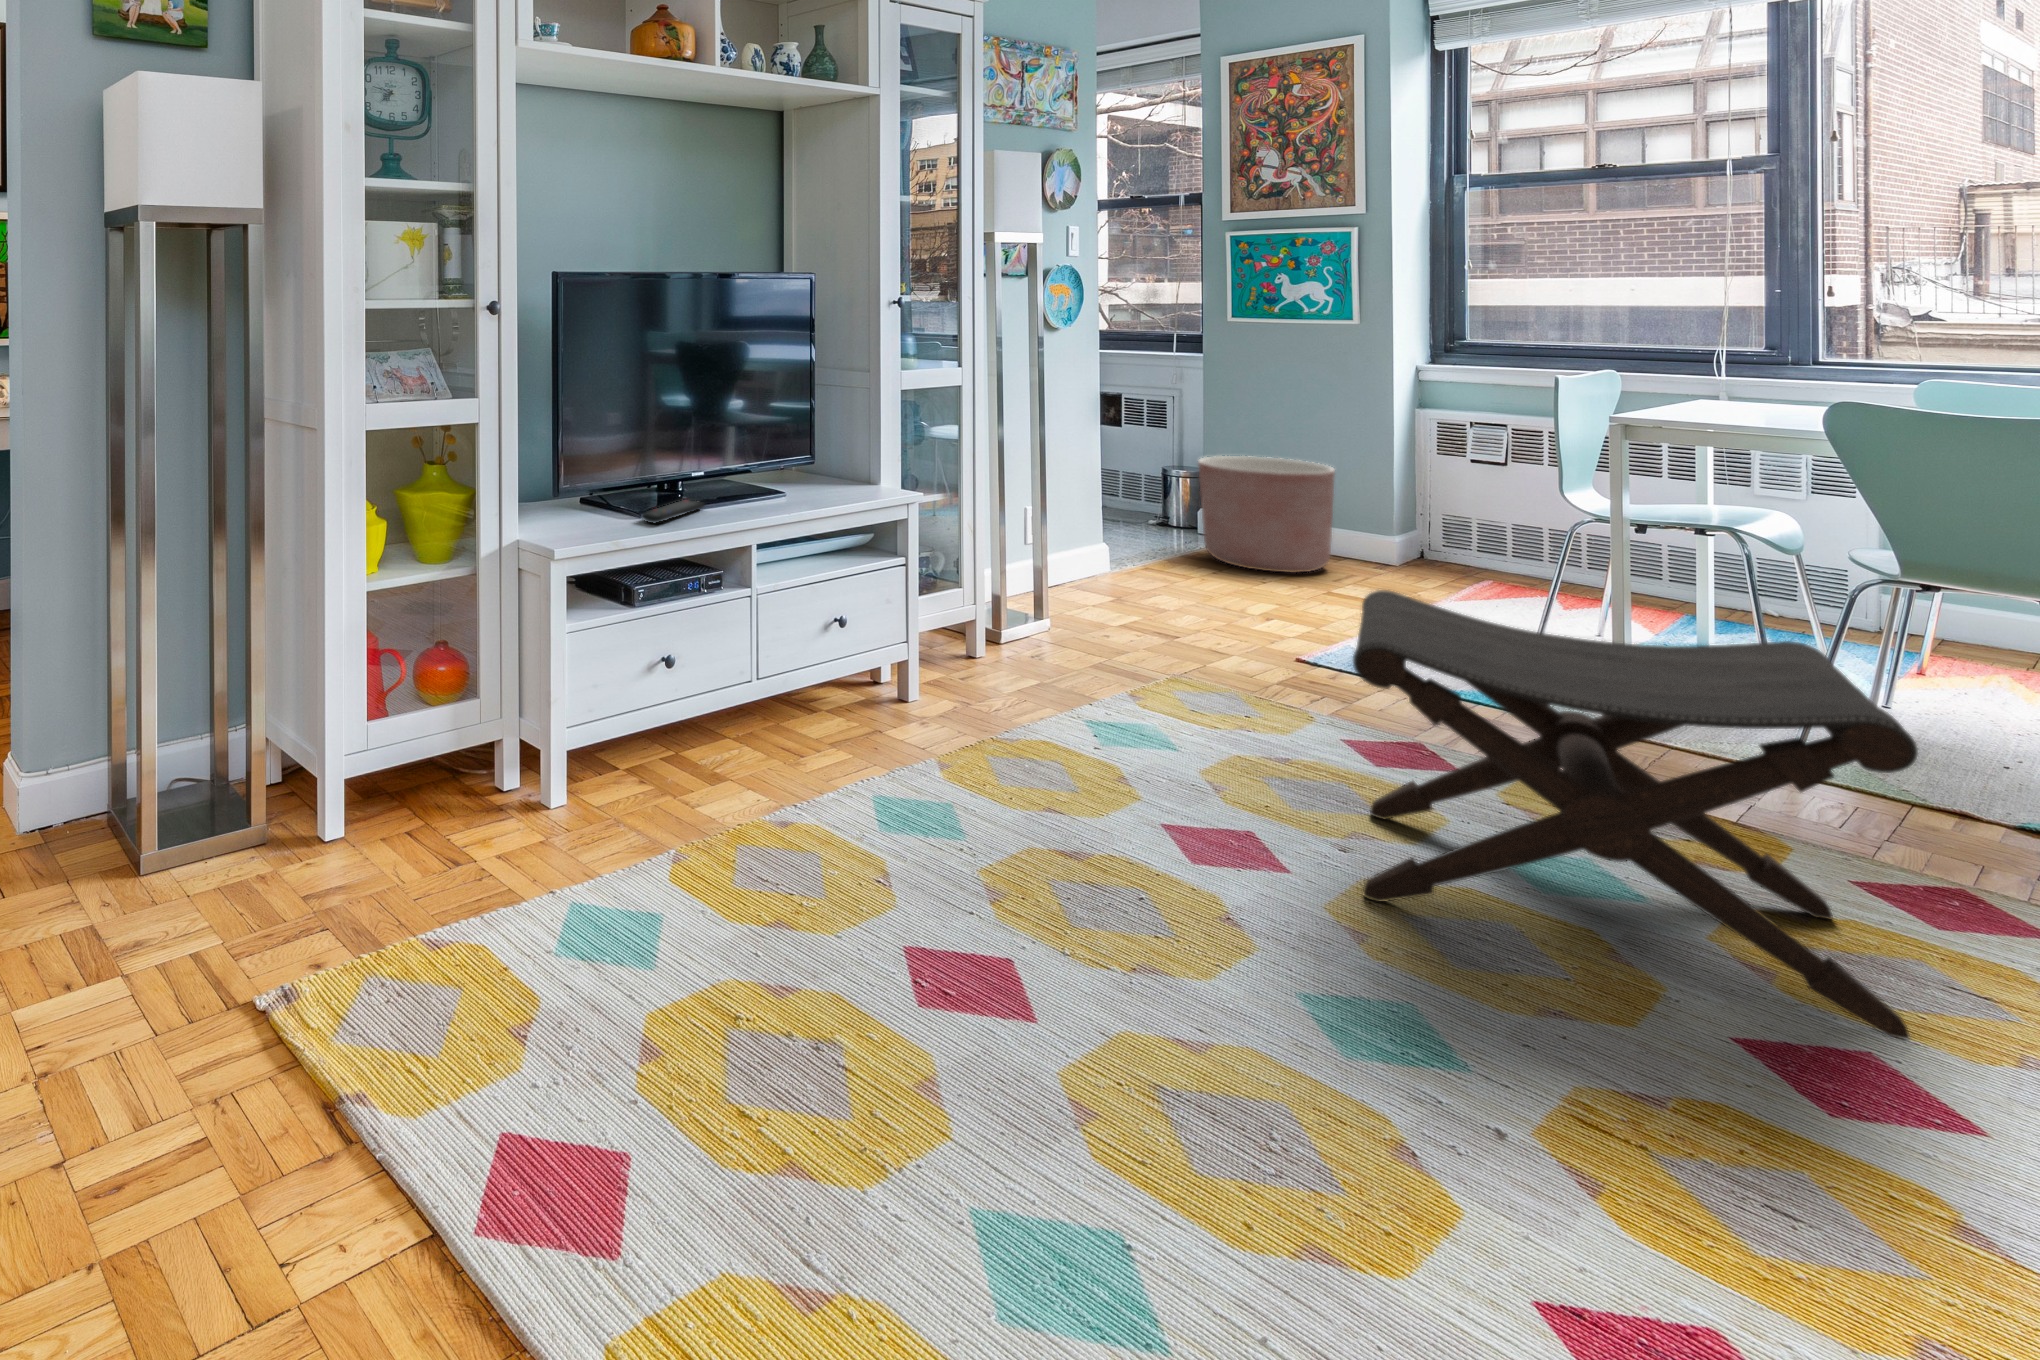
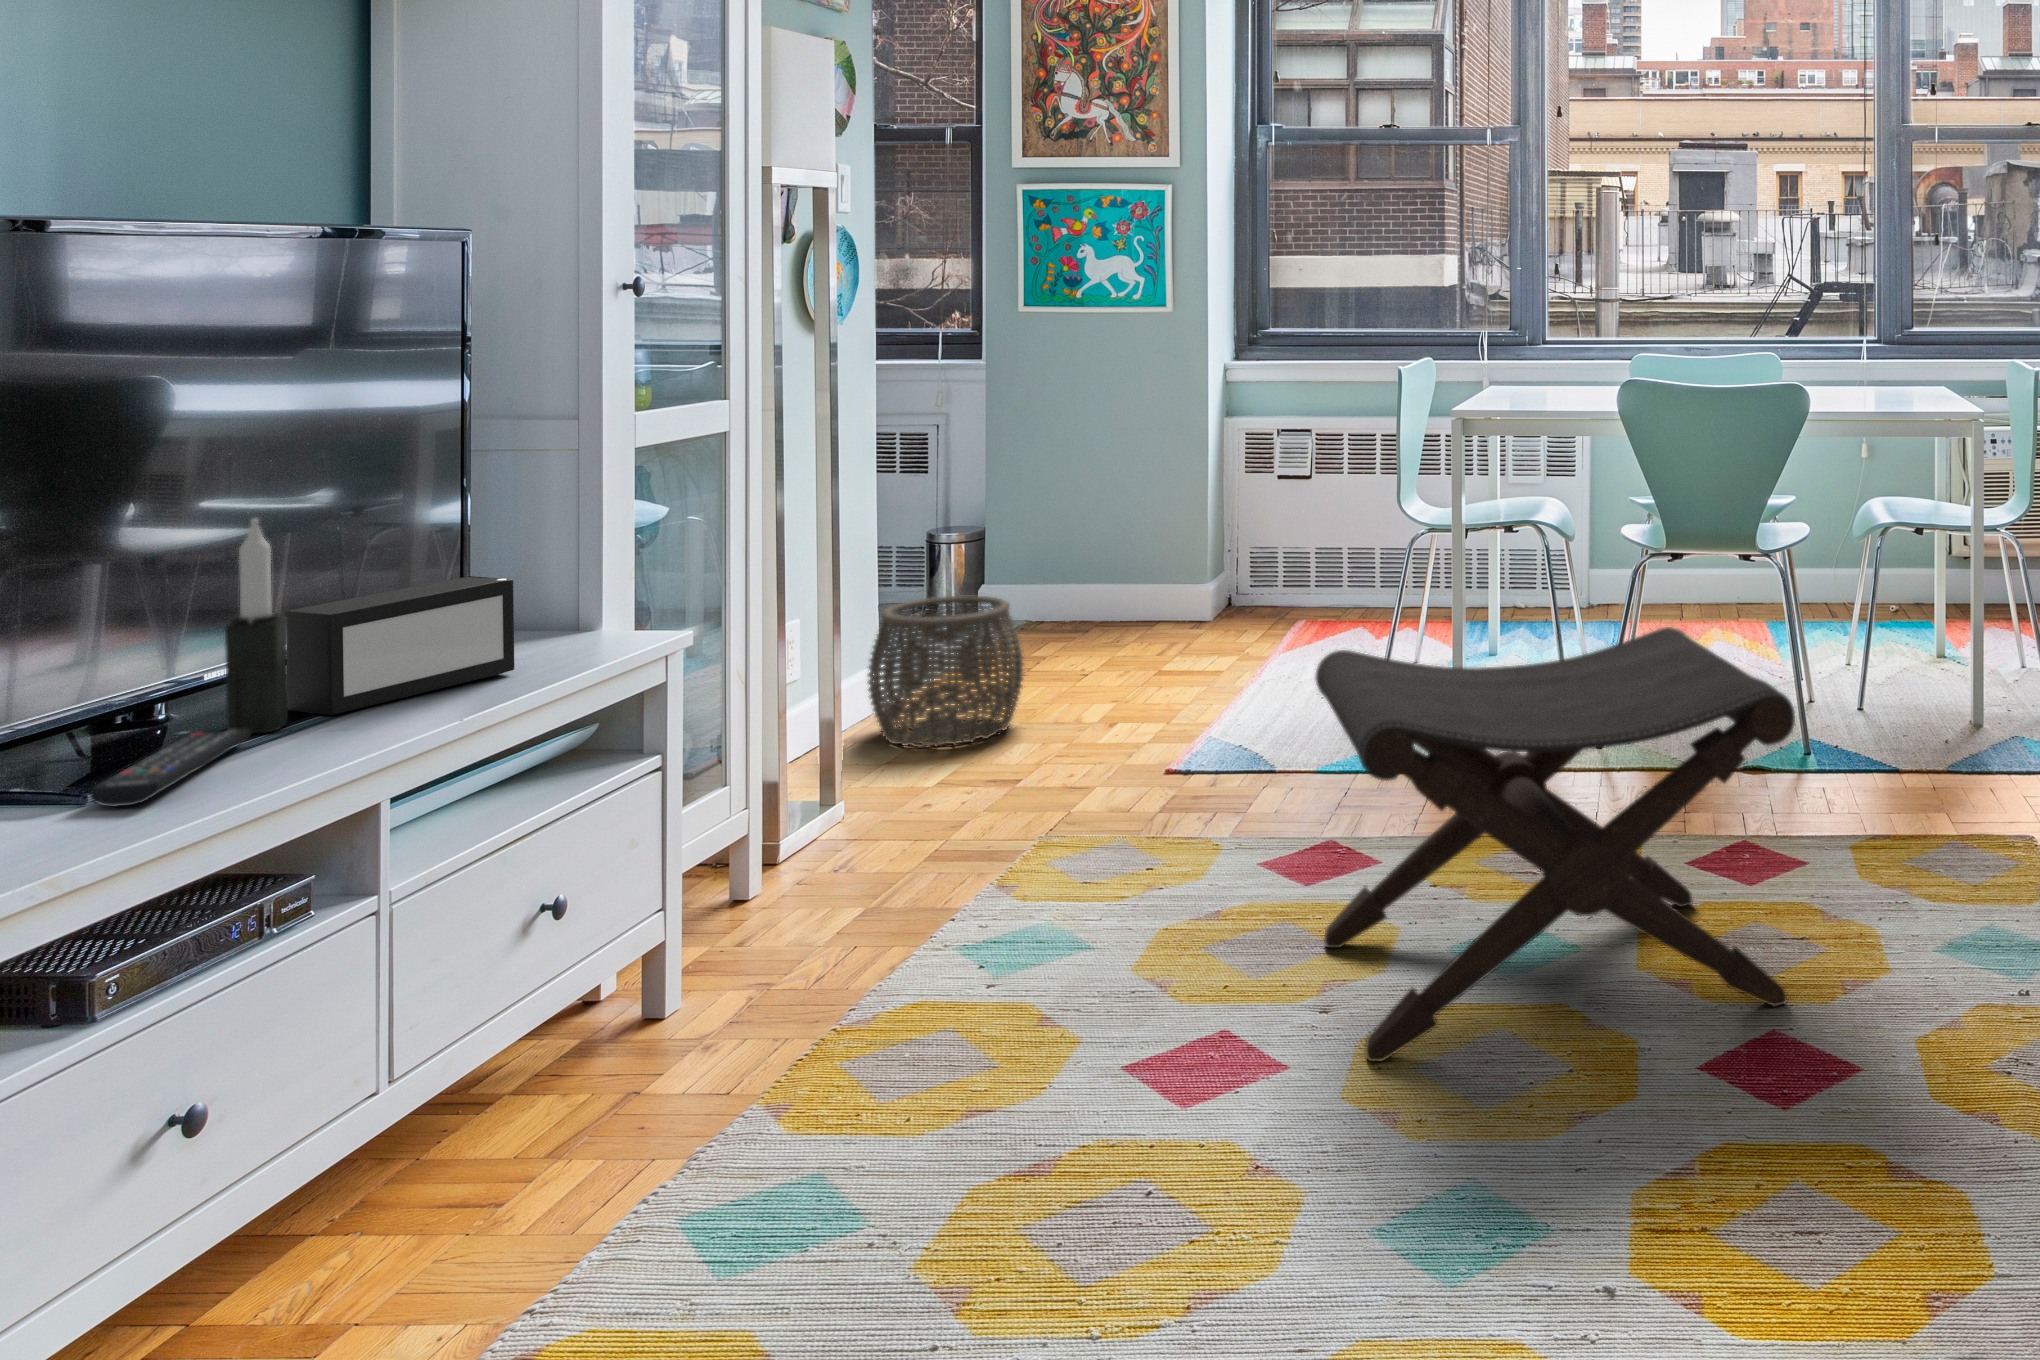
candle: none [699,408,723,506] -> present [225,518,288,733]
speaker: none [725,448,825,504] -> present [285,576,514,715]
planter: present [1198,456,1335,573] -> none [993,495,1151,652]
woven basket: none [1081,510,1198,612] -> present [868,596,1024,748]

